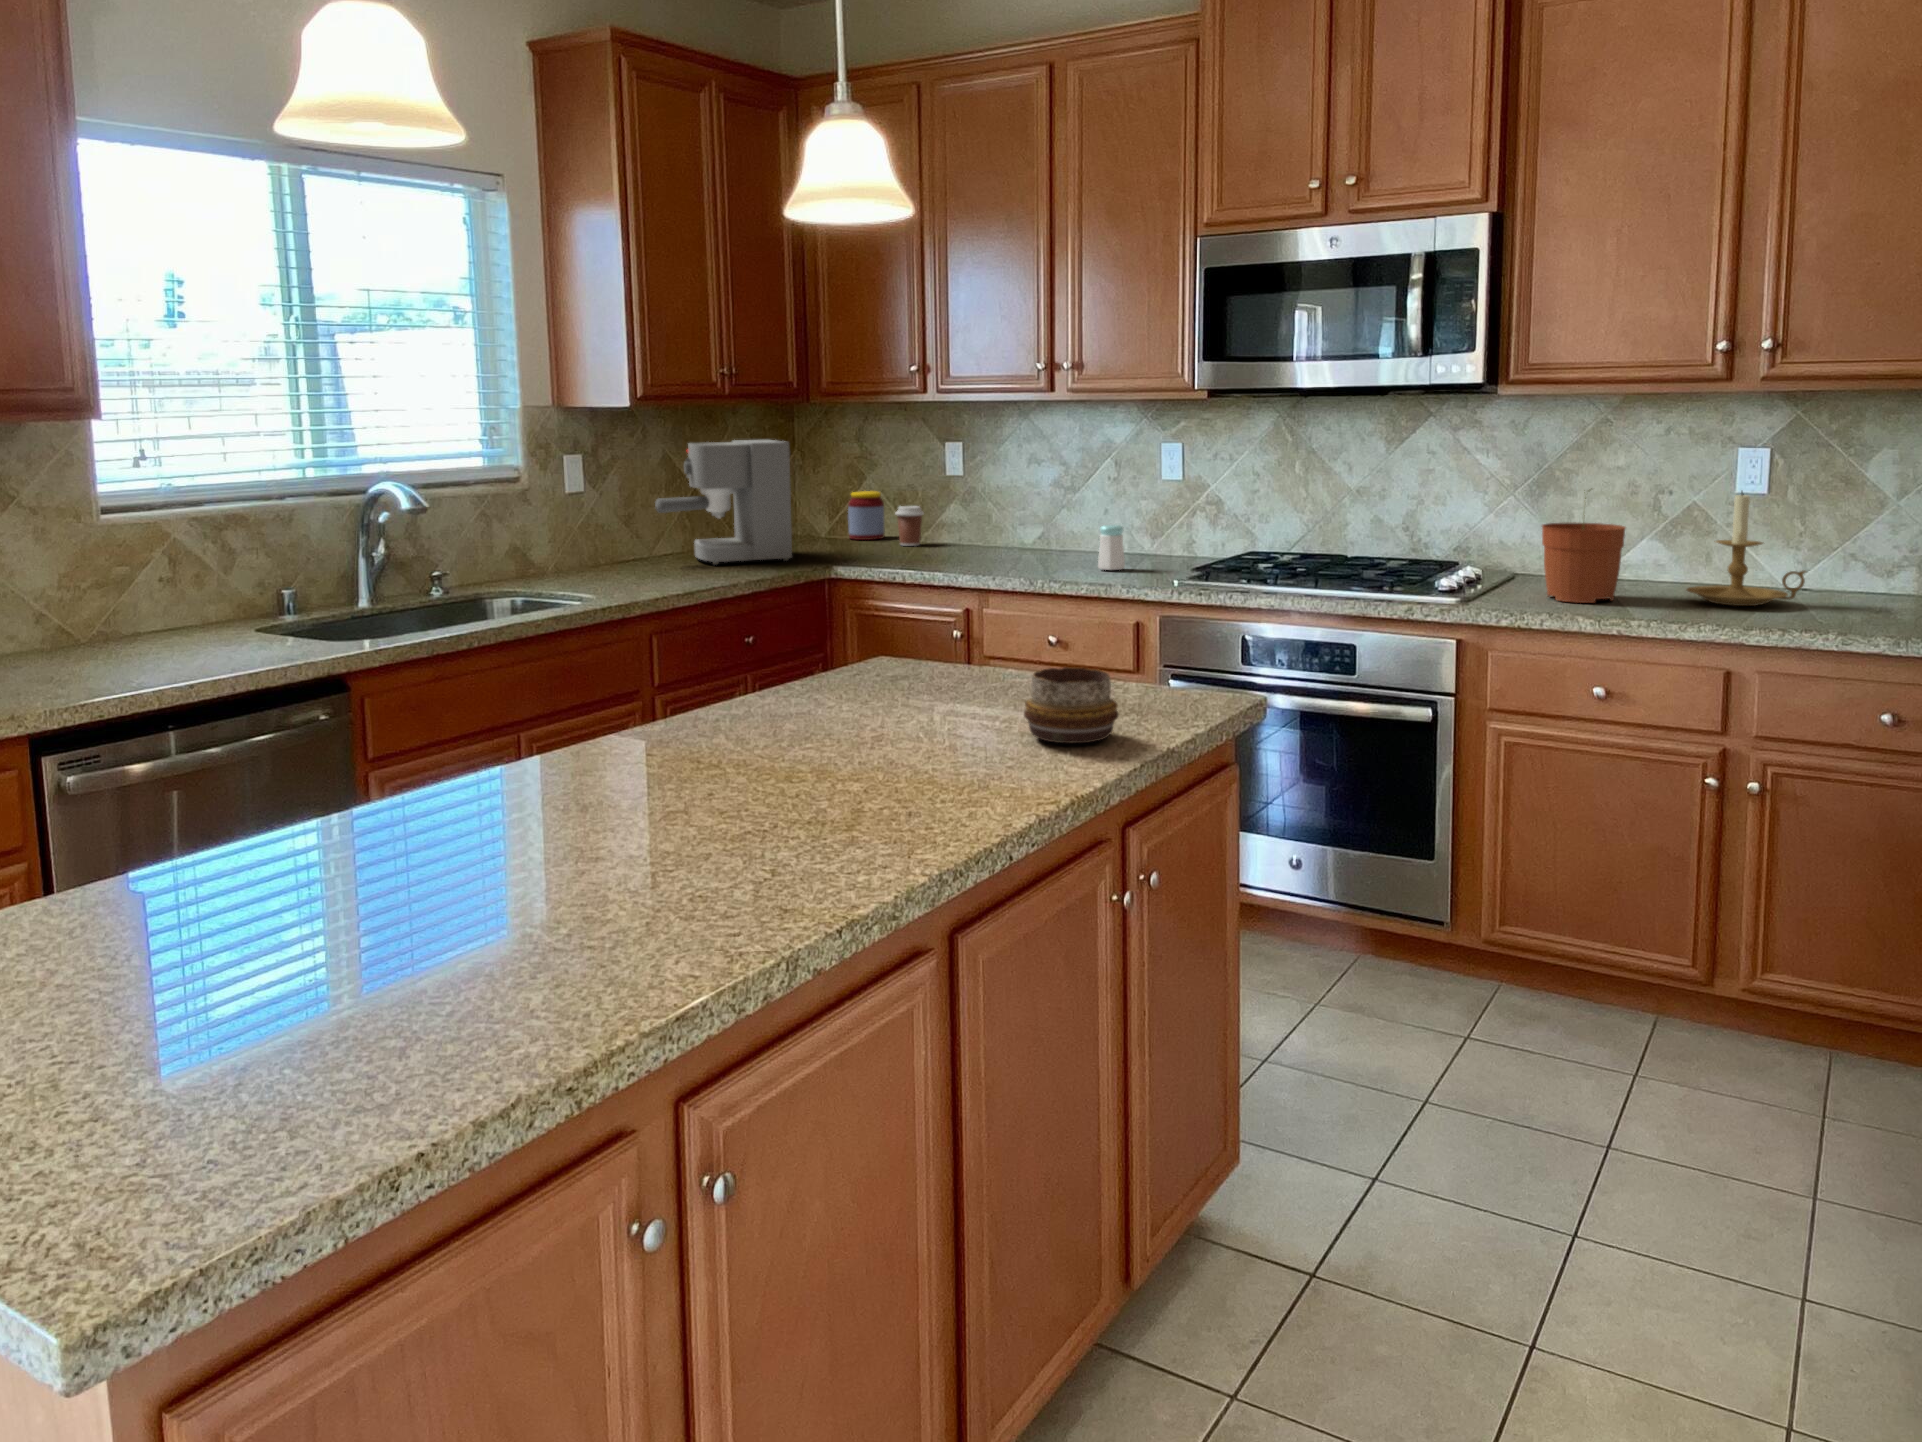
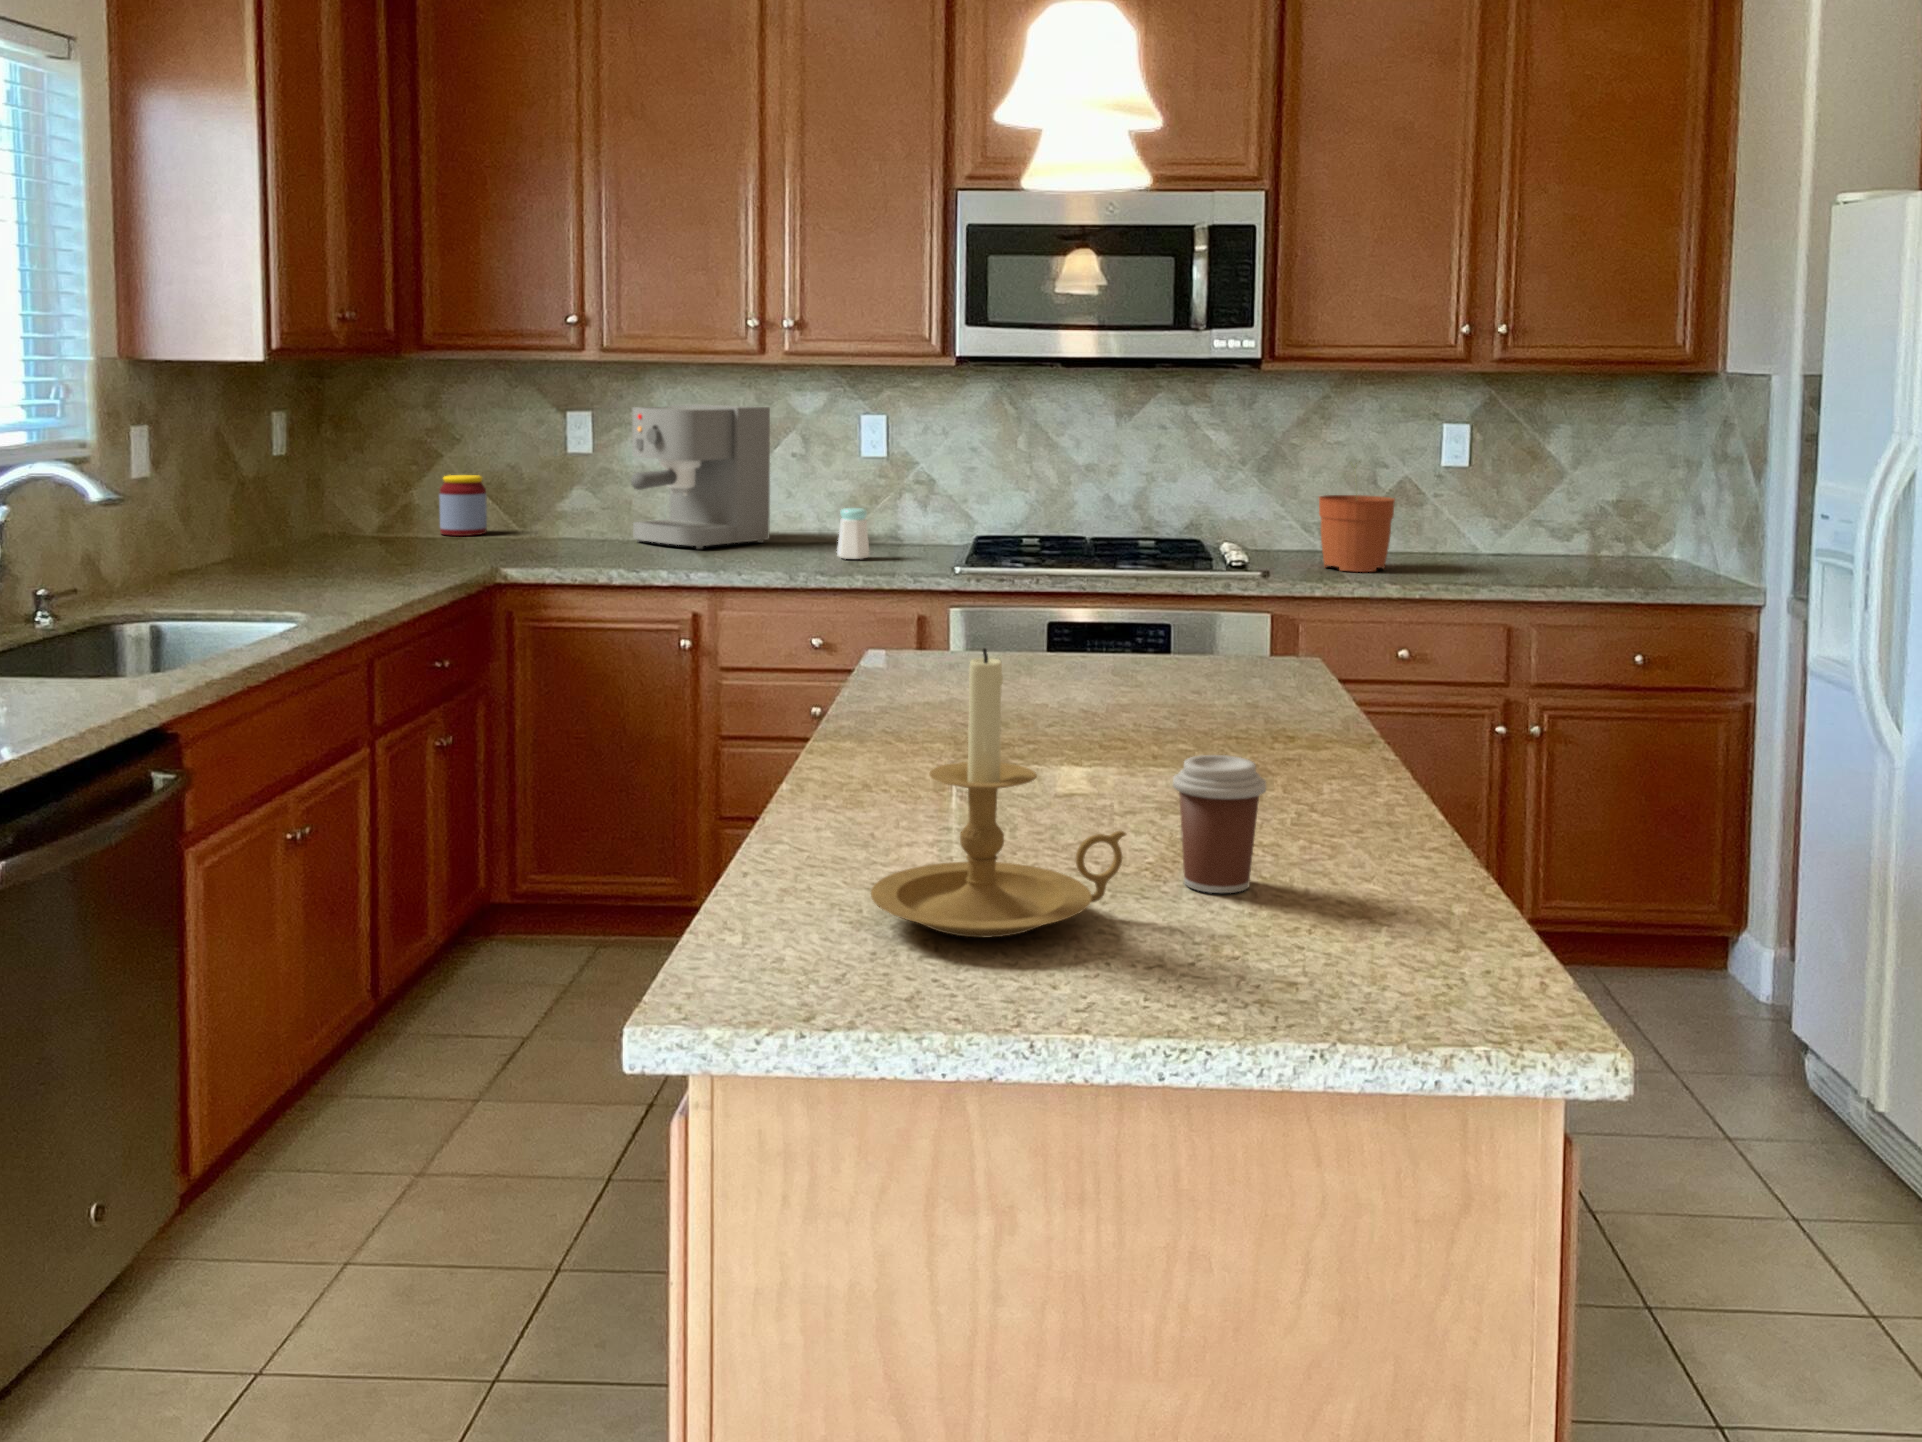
coffee maker: present [655,440,792,565] -> present [631,404,770,549]
candle holder: present [1687,491,1806,606] -> present [871,648,1126,937]
coffee cup: present [895,506,924,546] -> present [1173,755,1266,893]
decorative bowl: present [1024,667,1118,743] -> none [1206,644,1305,721]

